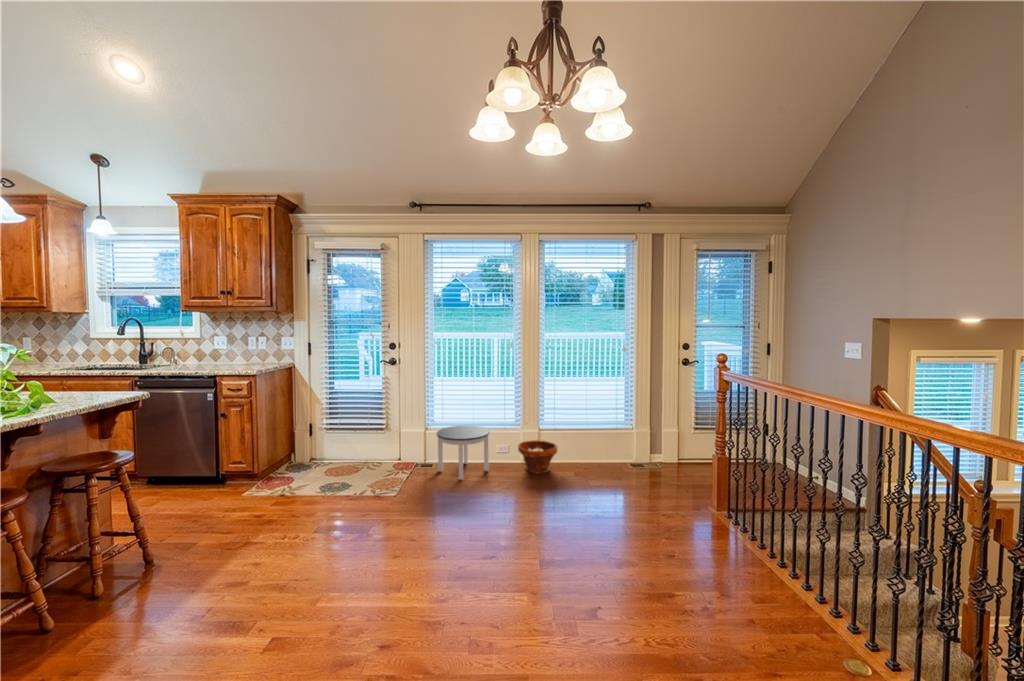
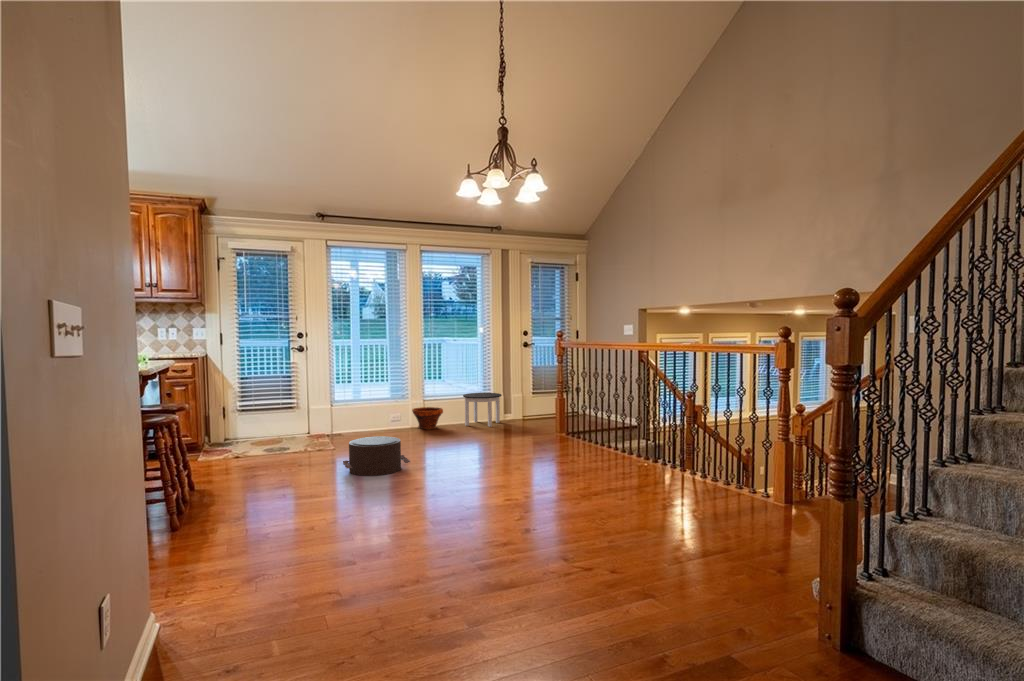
round table: present [437,425,489,480] -> present [463,393,502,427]
pouf: none [304,522,421,612] -> present [343,436,410,476]

